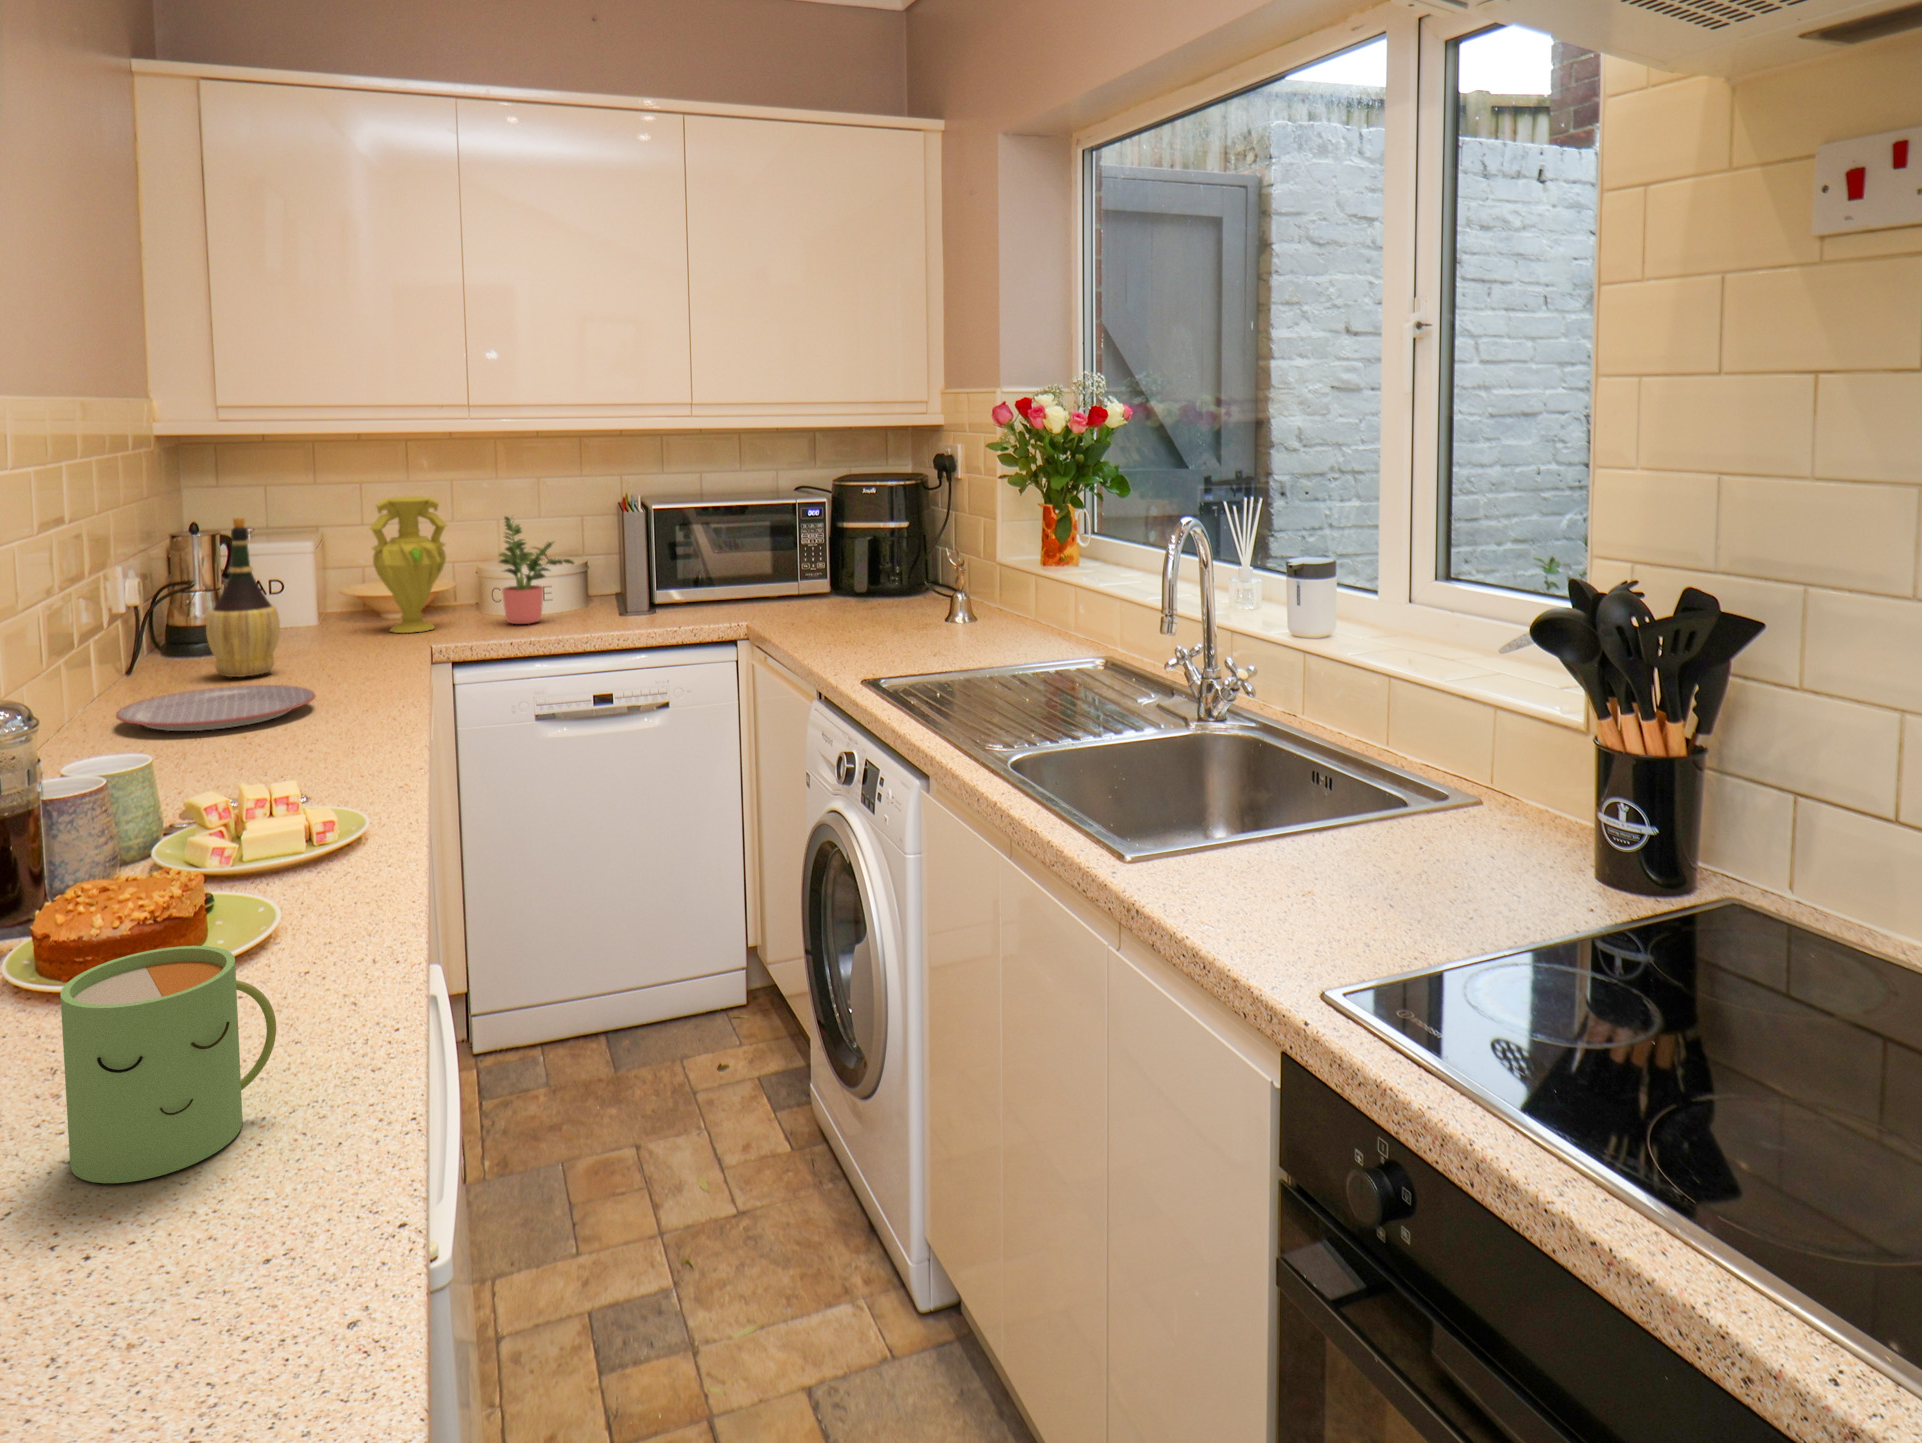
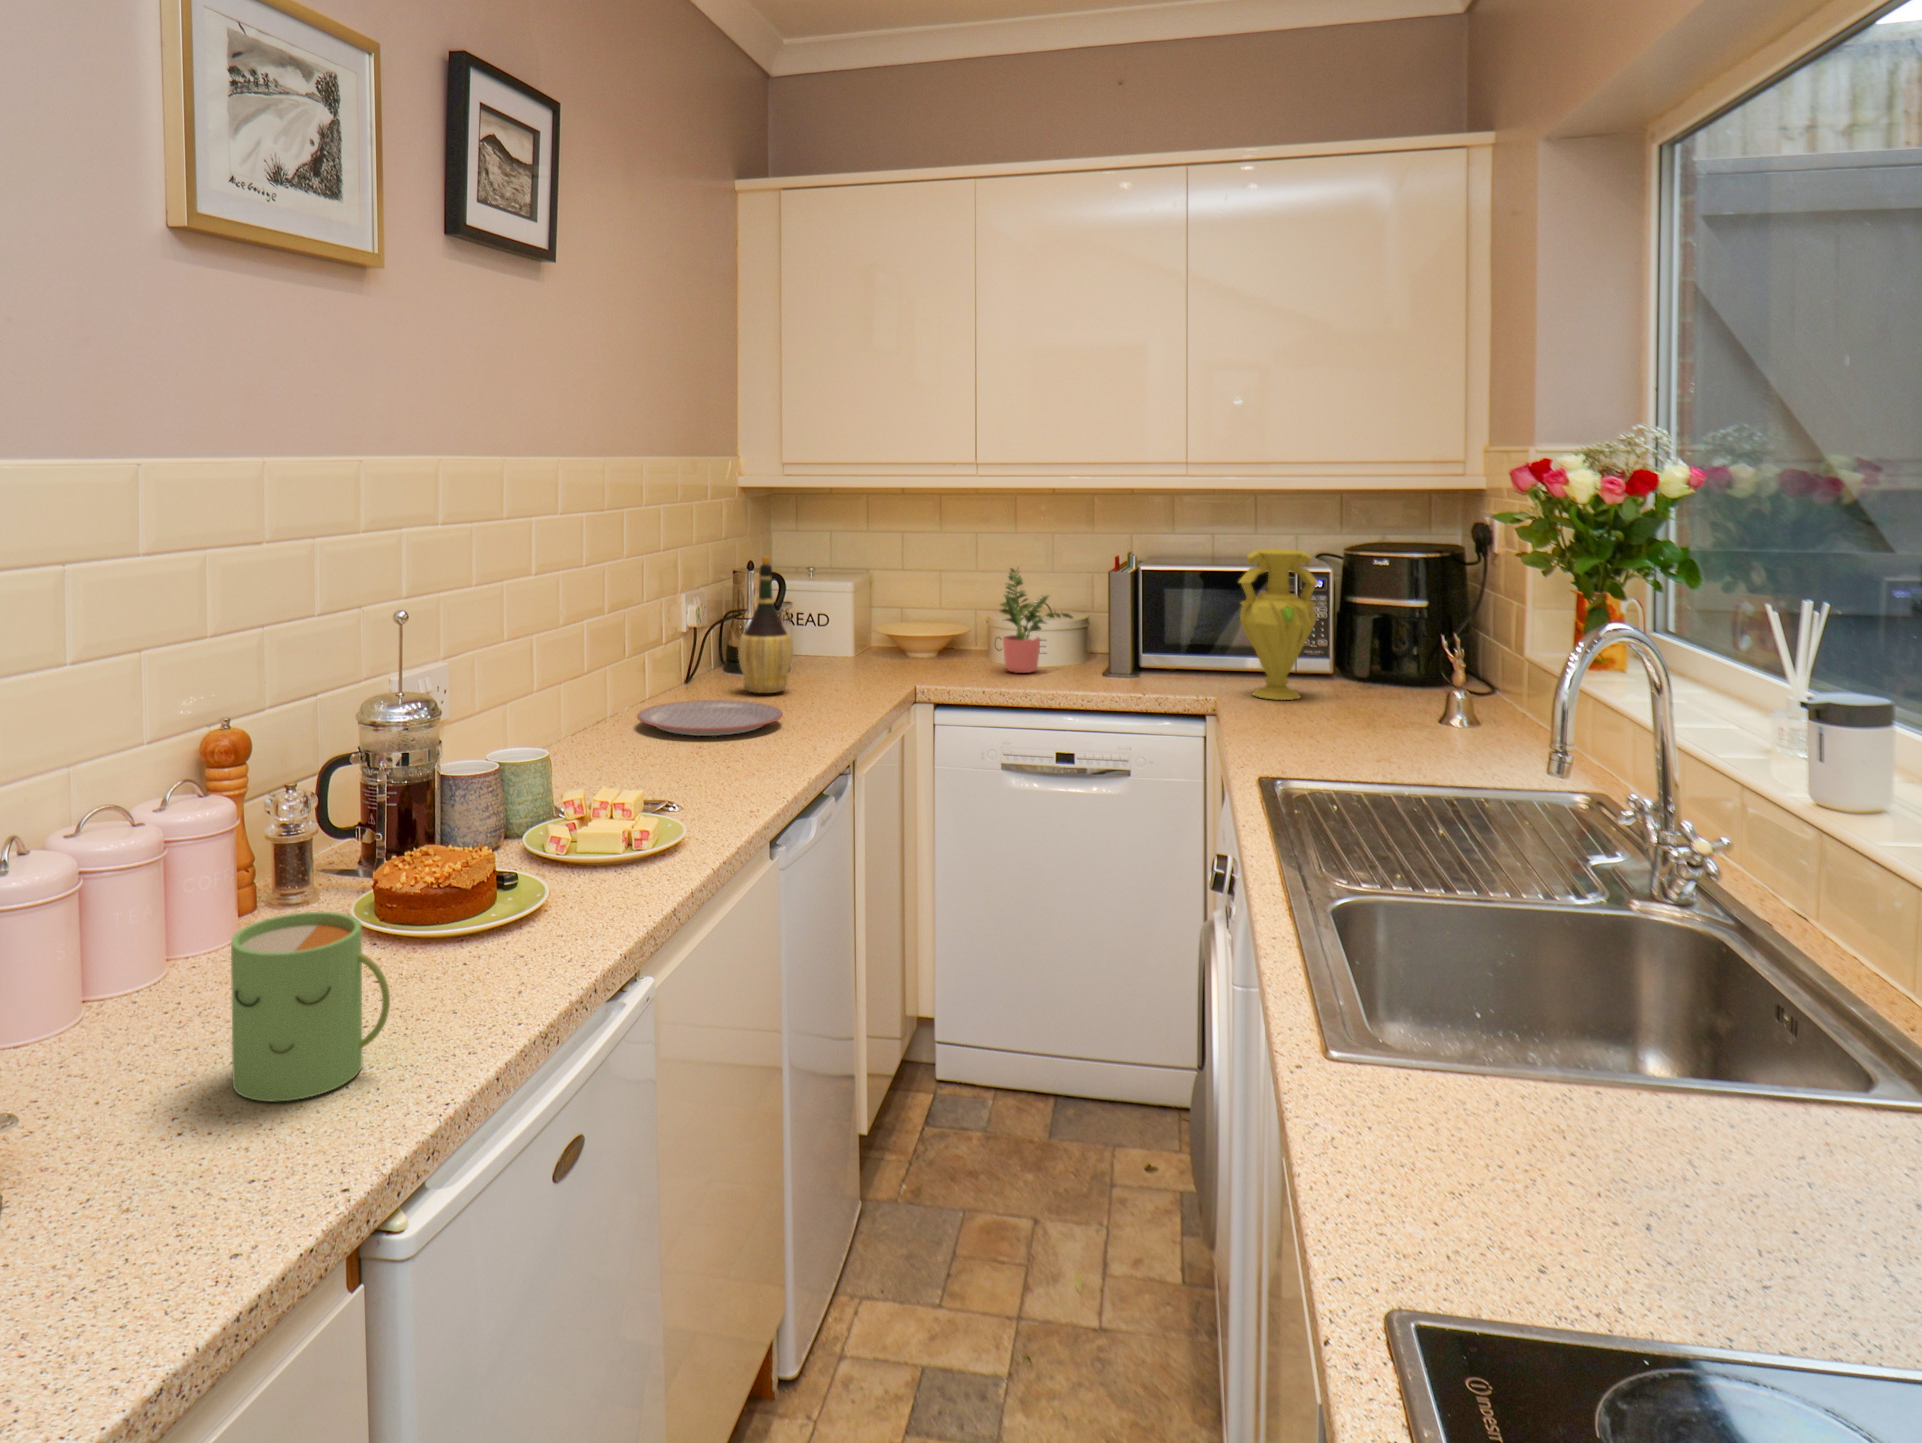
vase: present [370,496,446,633] -> present [1239,548,1318,700]

